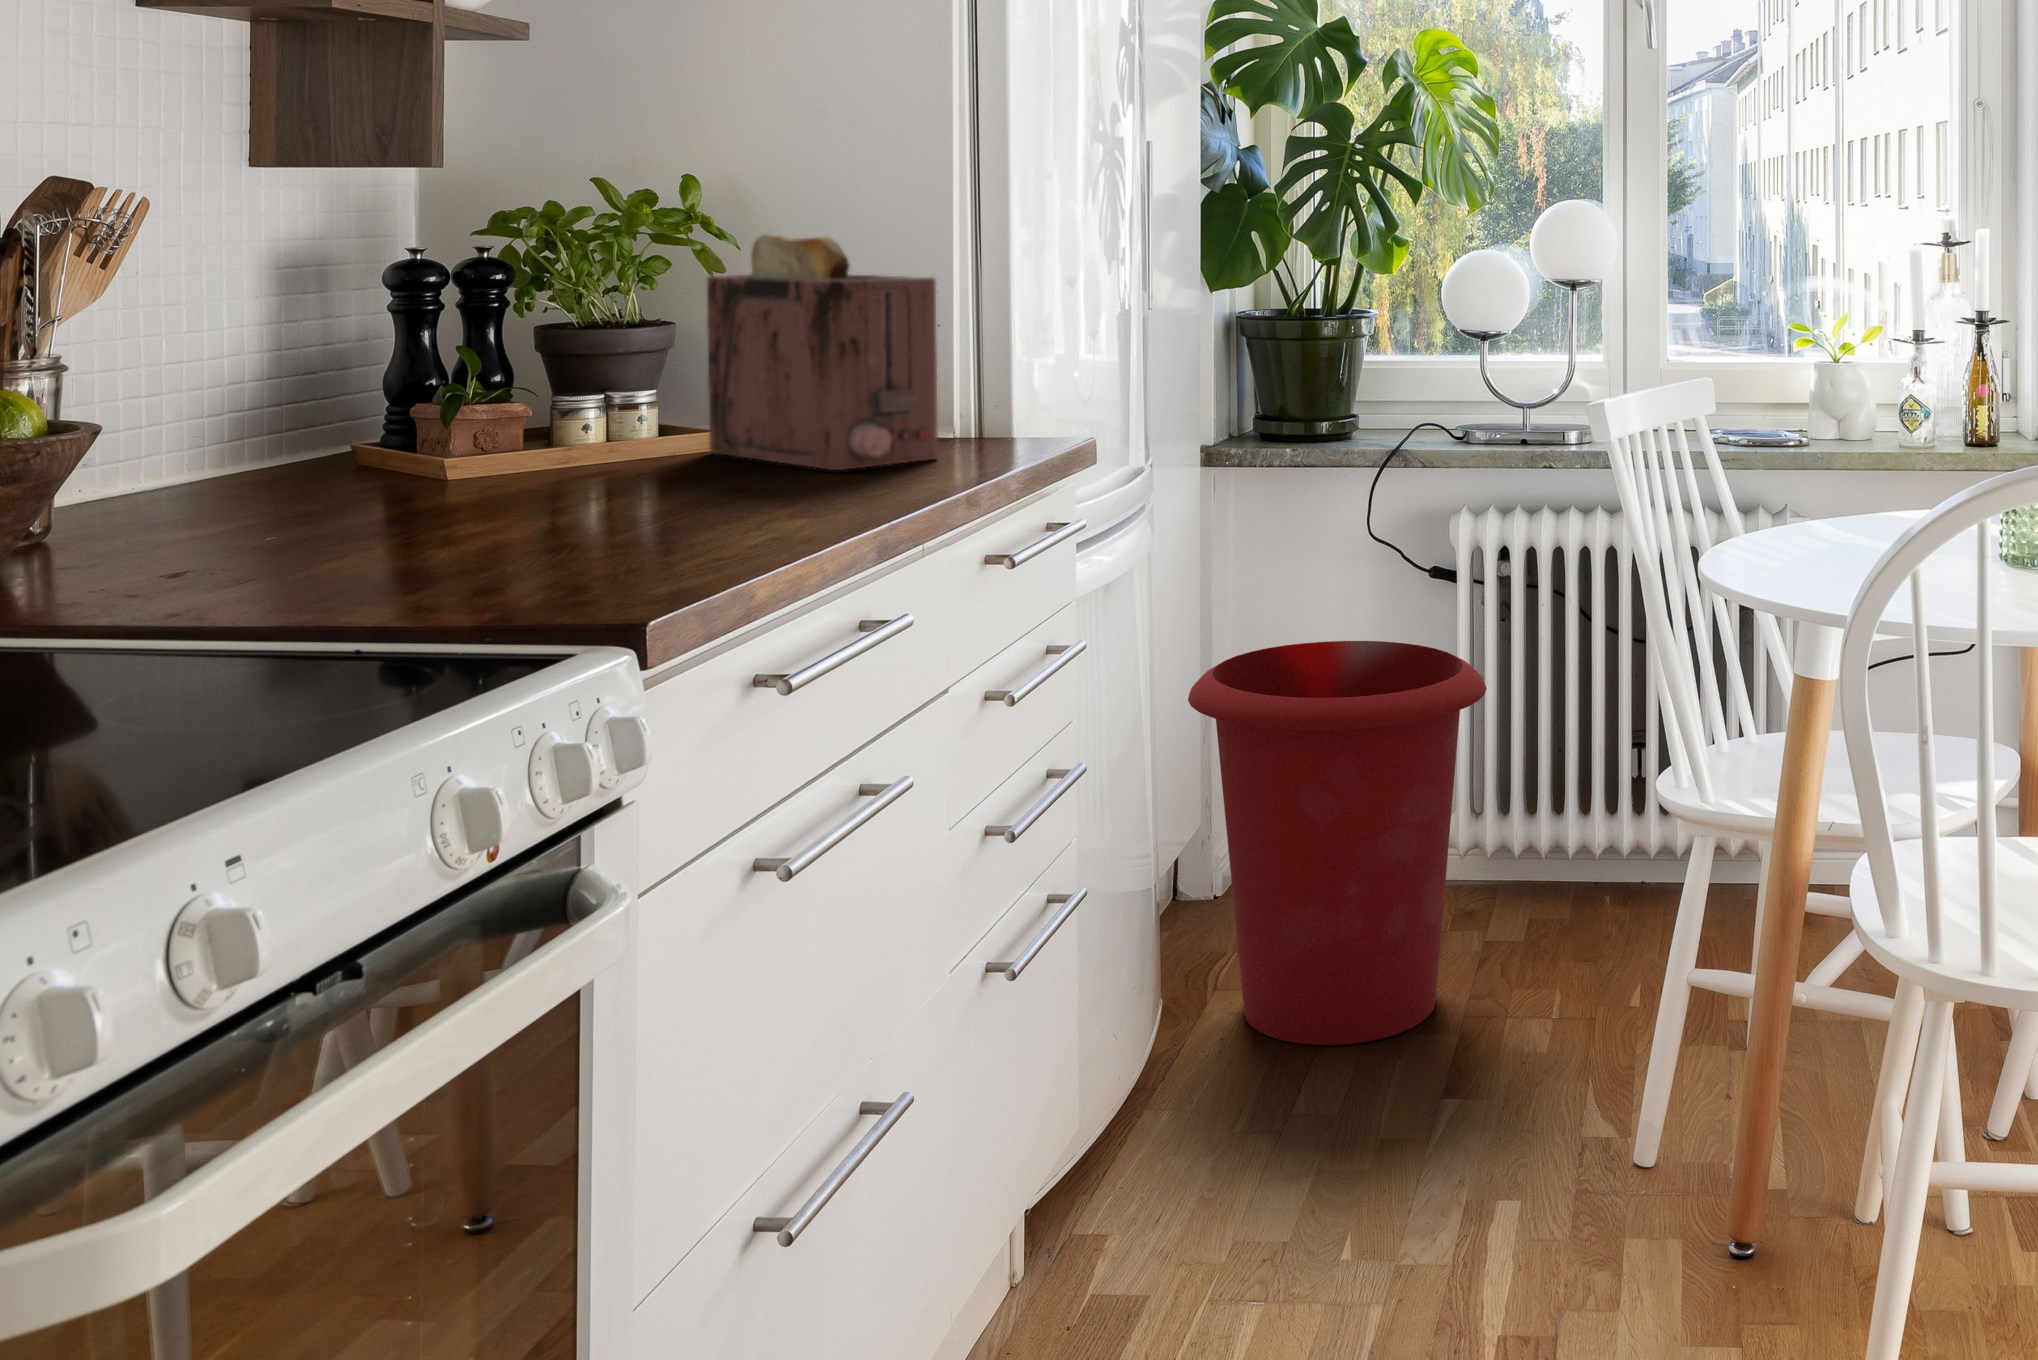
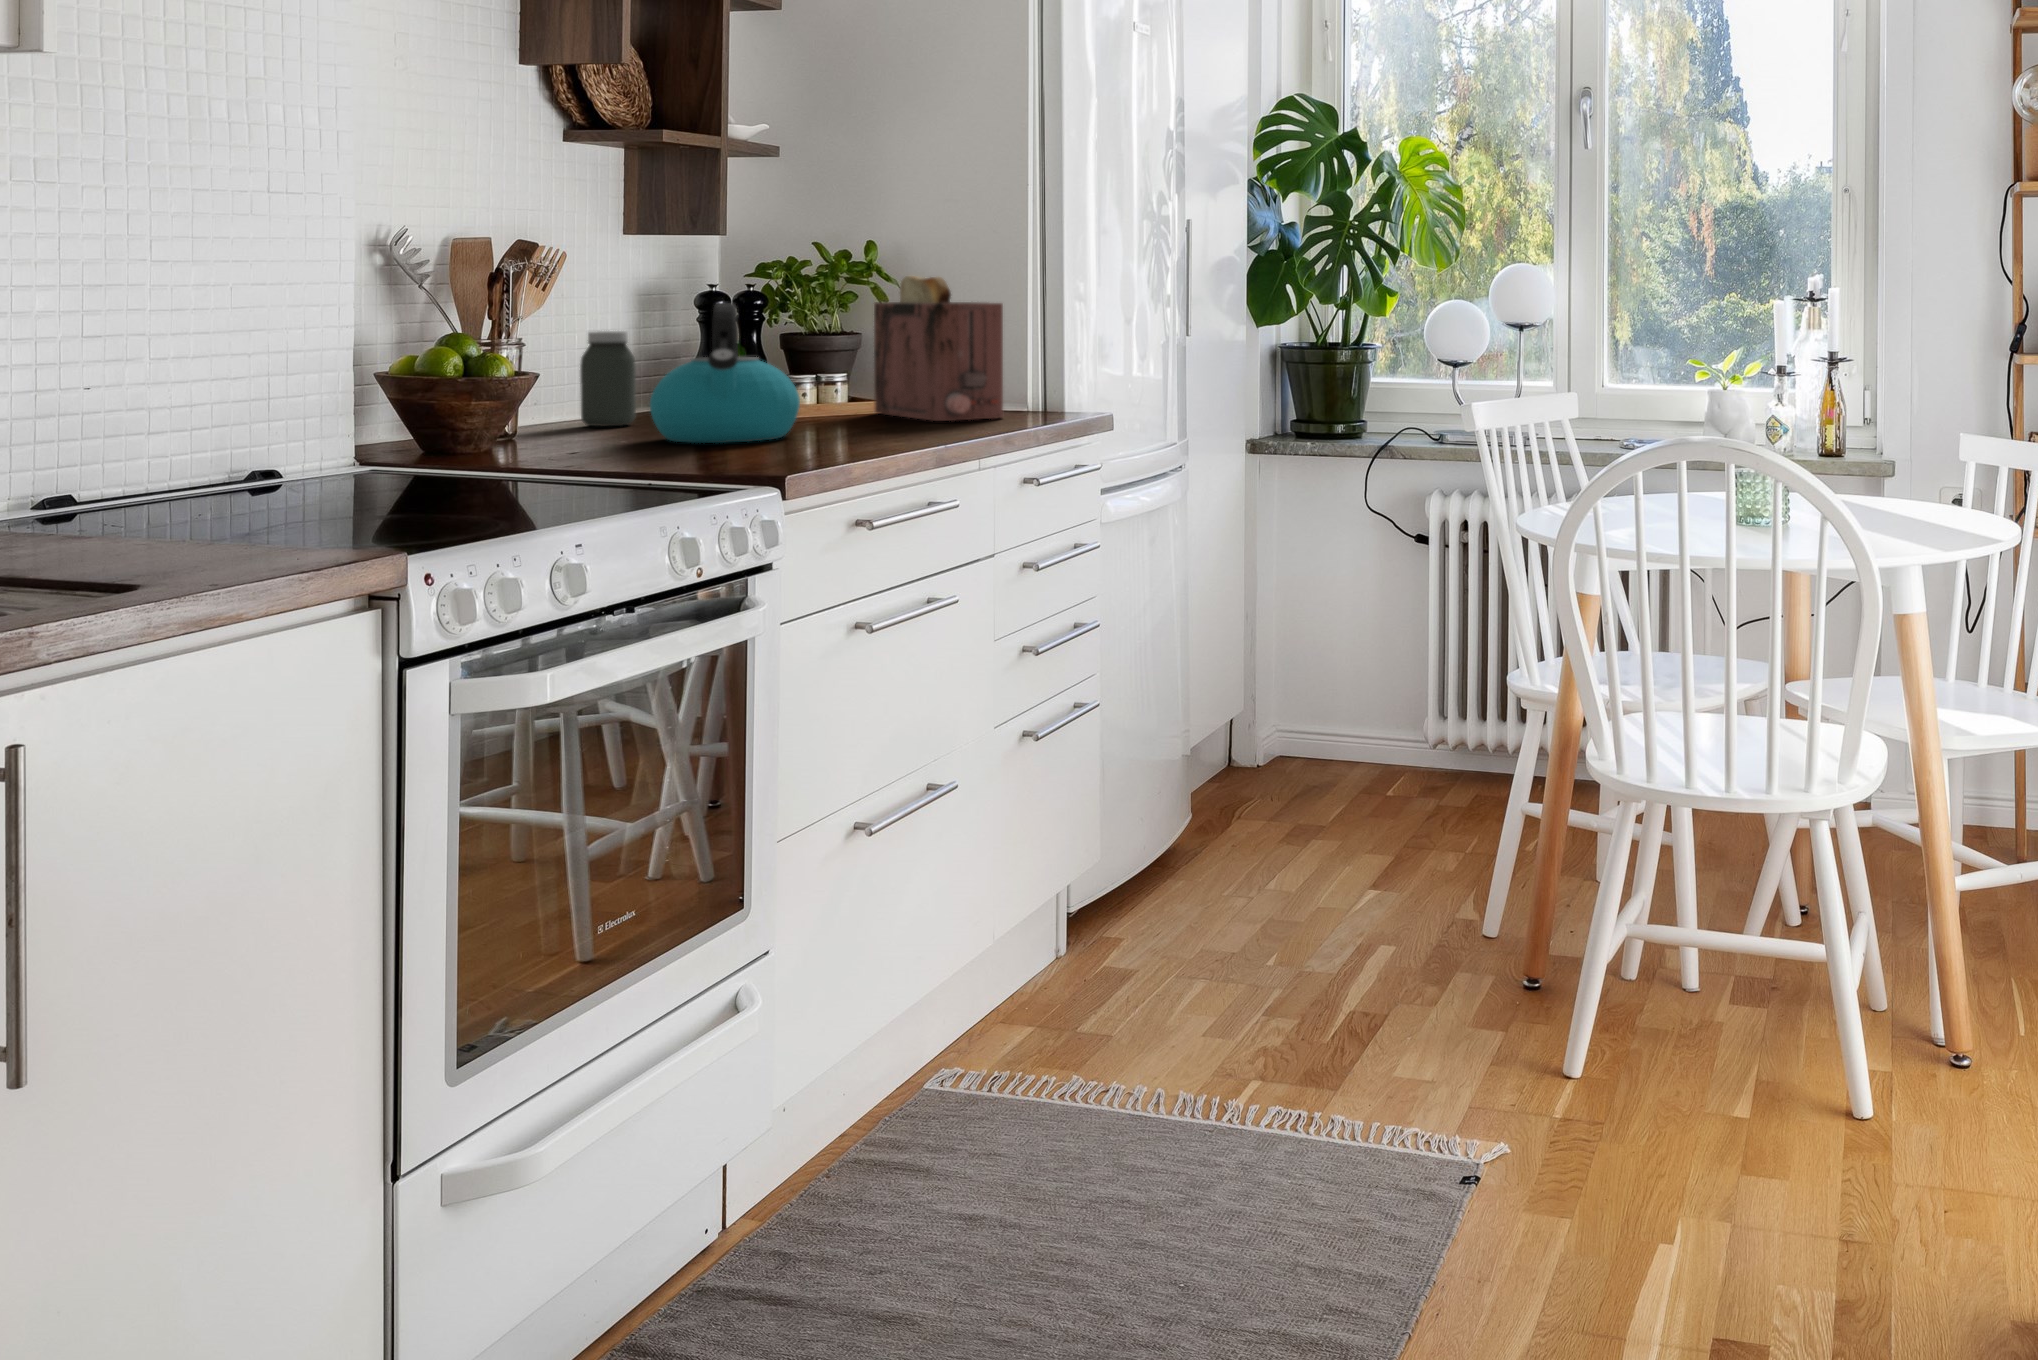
kettle: none [328,290,611,538] -> present [650,303,800,443]
jar: none [176,333,284,499] -> present [580,331,636,426]
waste bin: present [1188,641,1487,1045] -> none [1209,580,1421,860]

